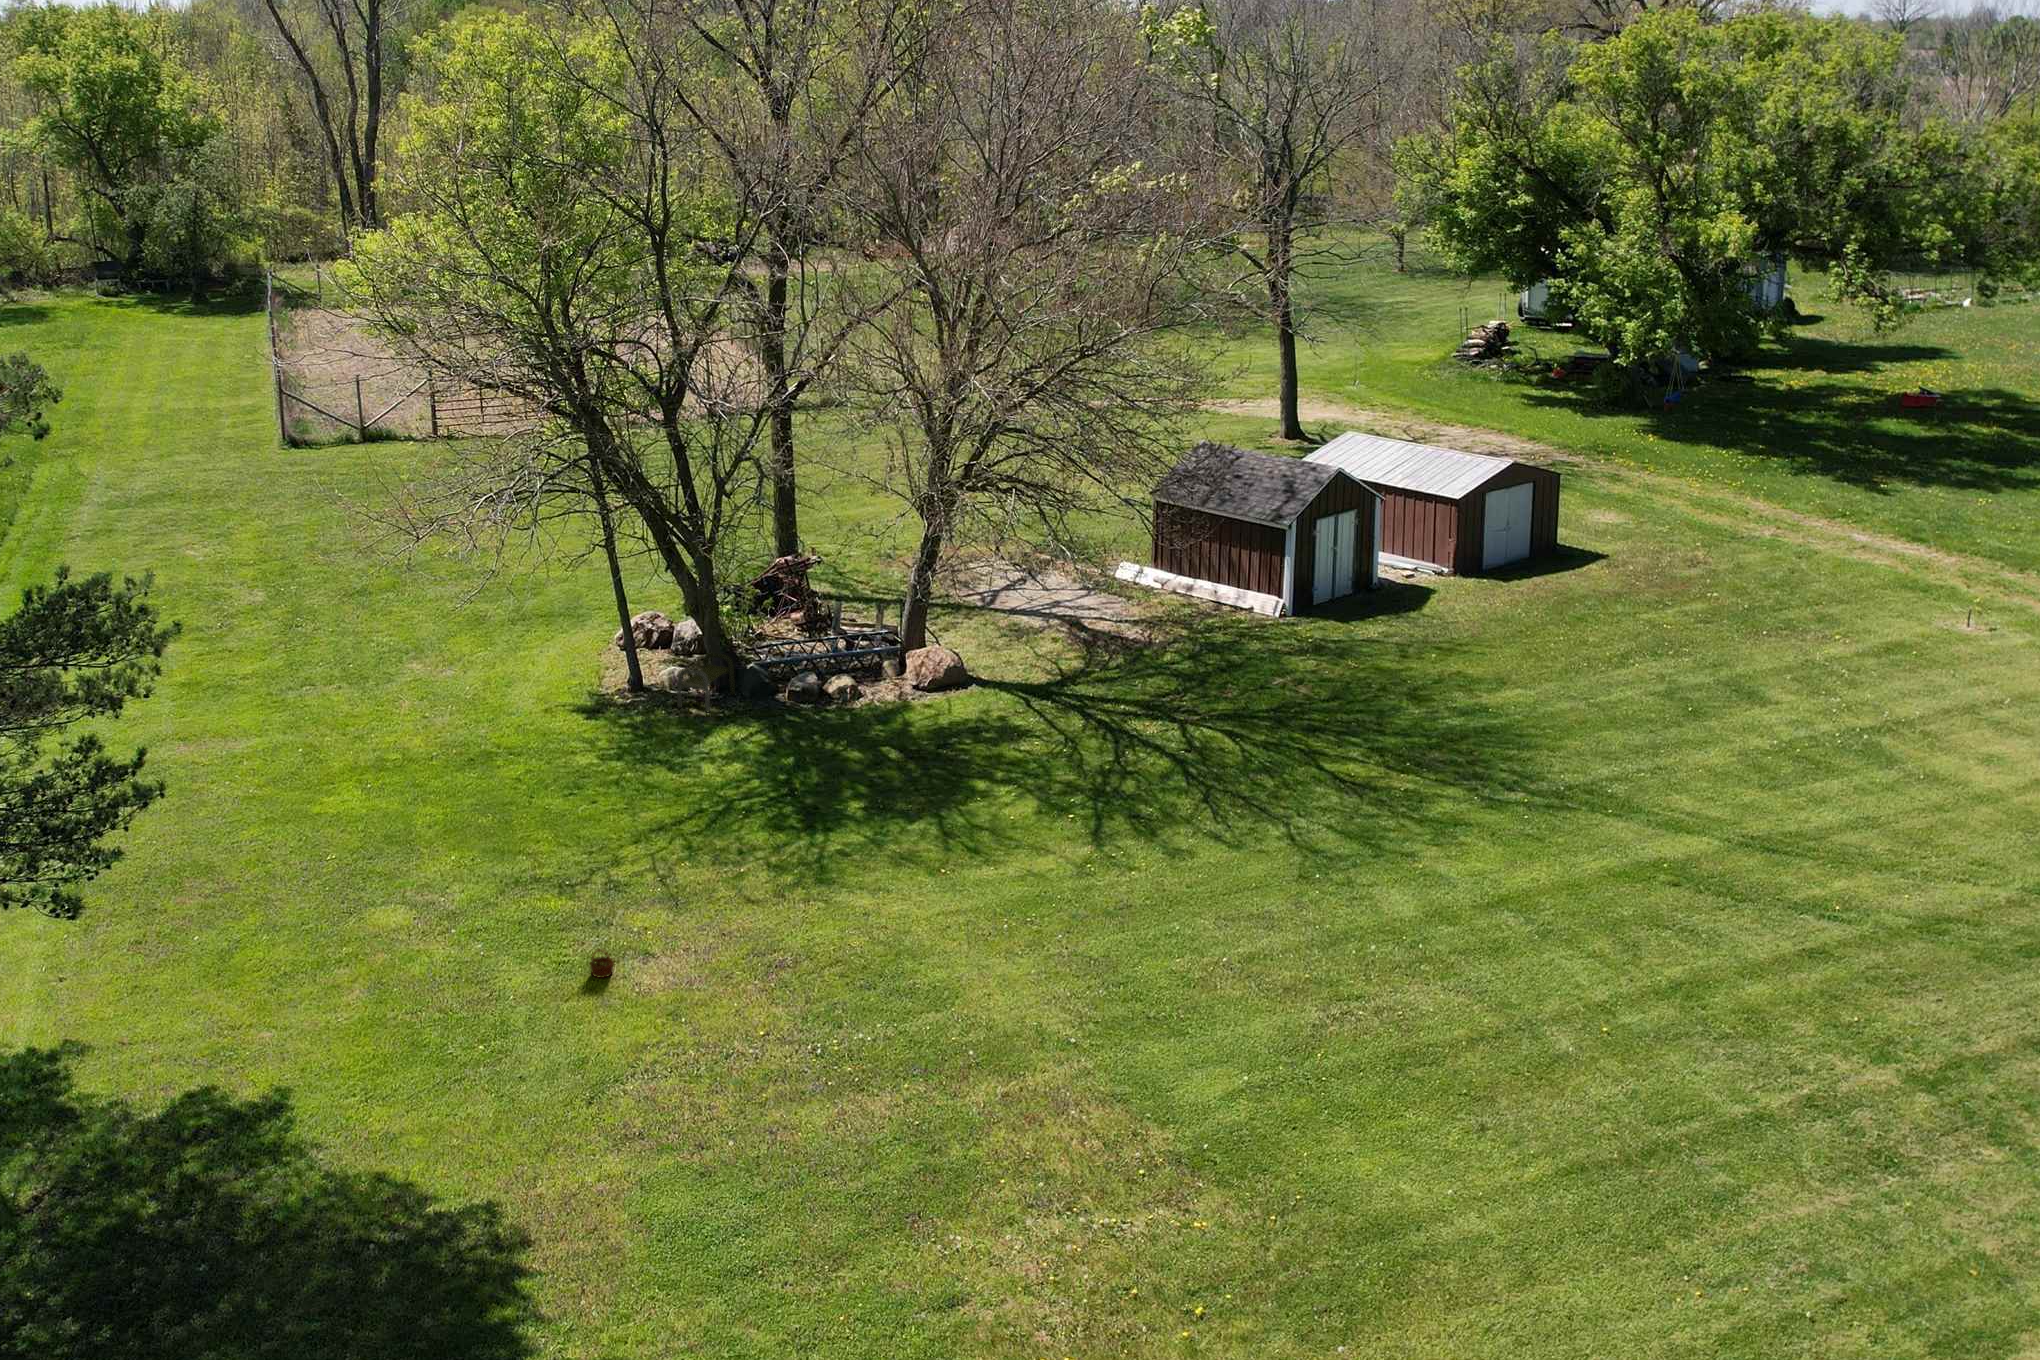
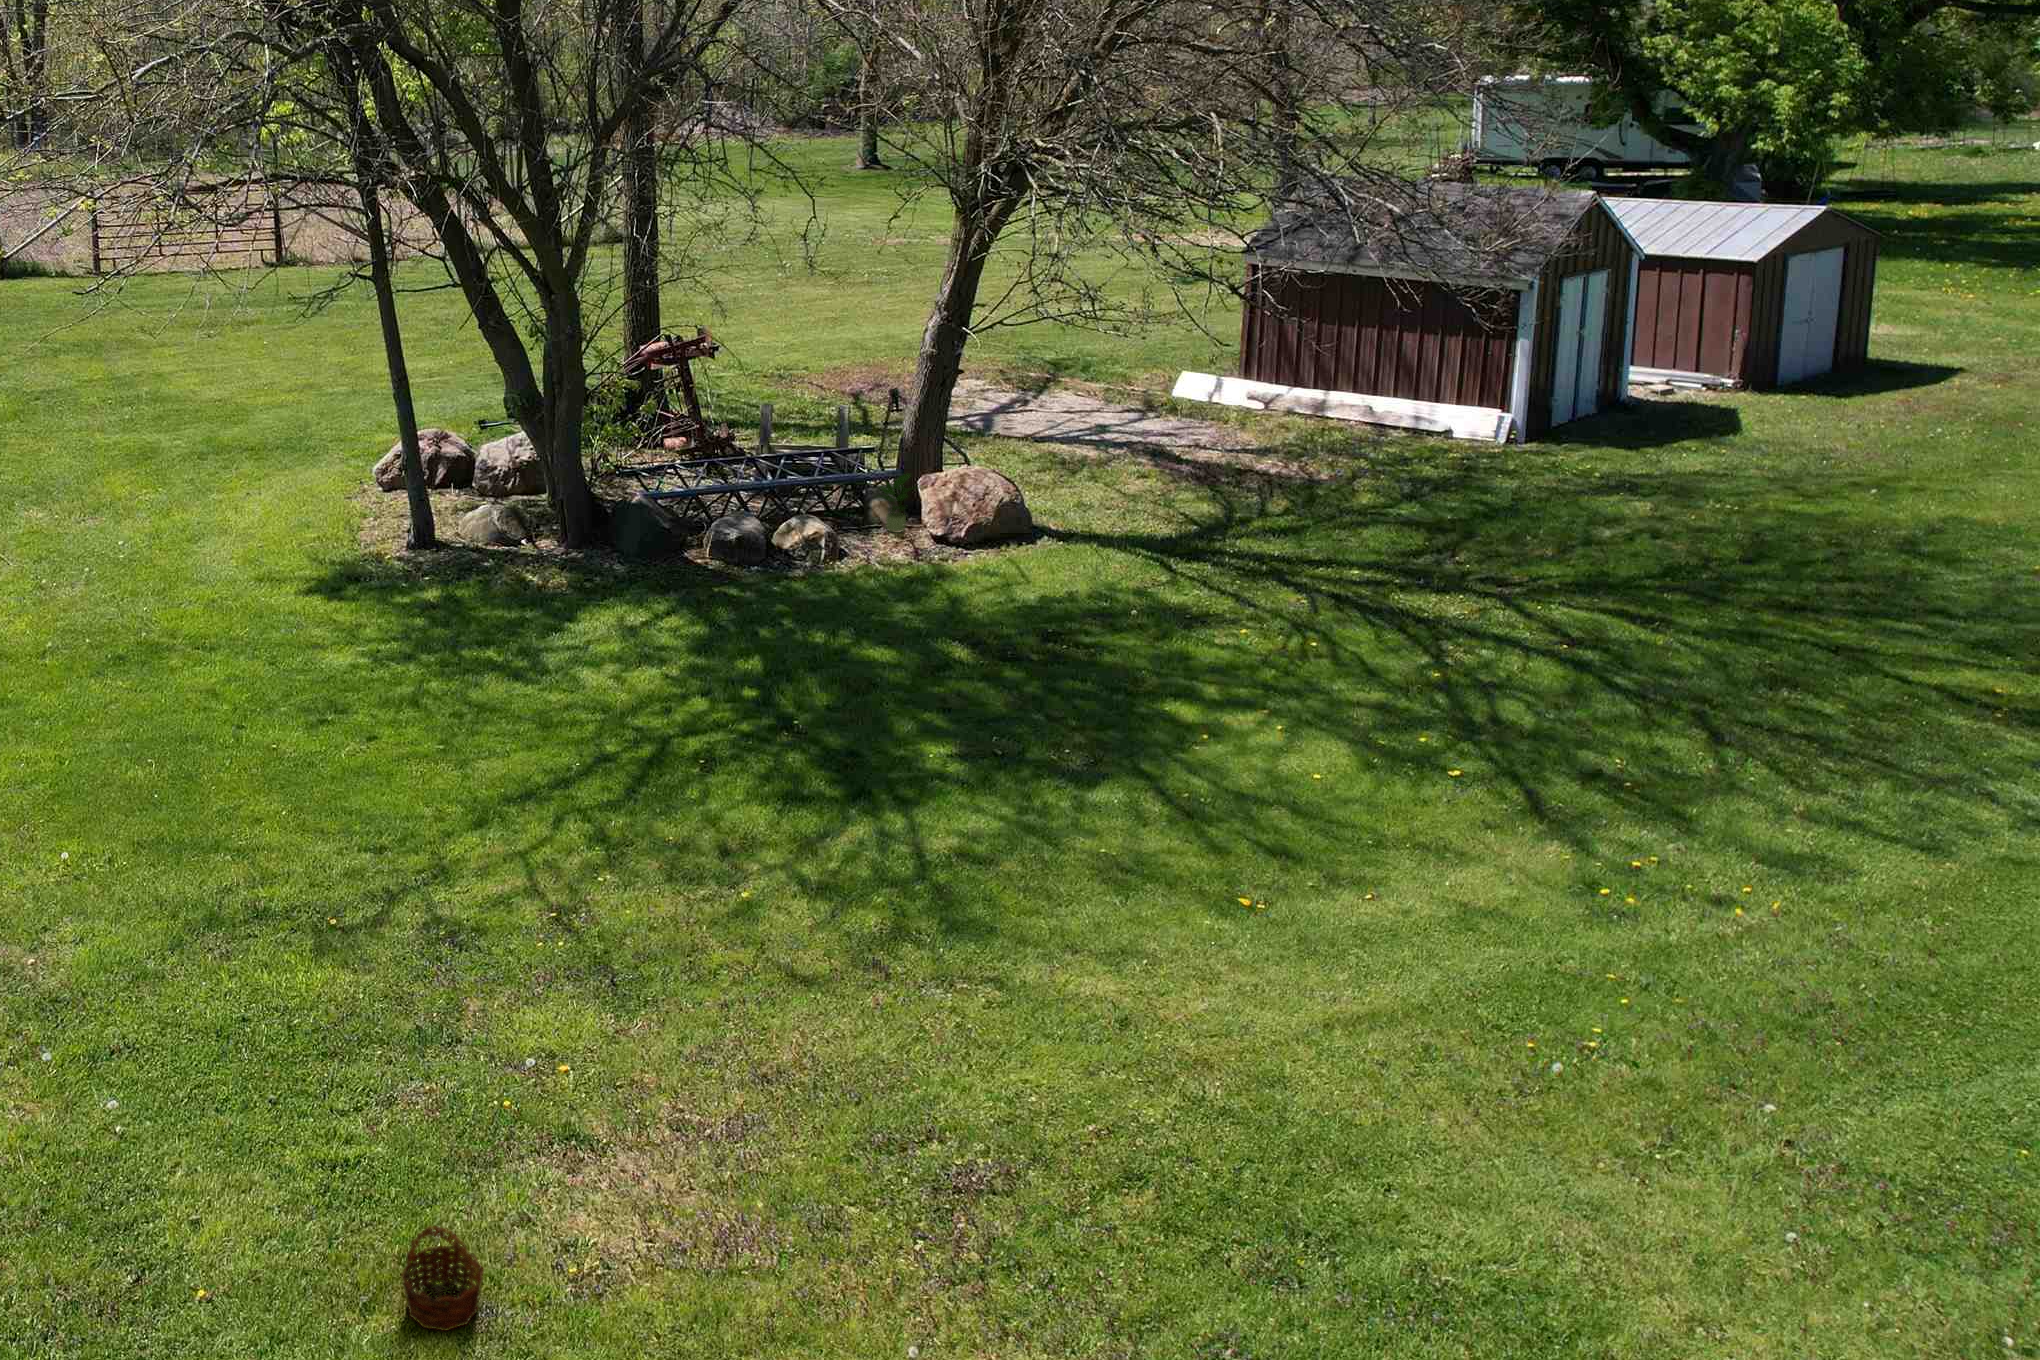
potted plant: none [885,649,910,681] -> present [879,473,914,533]
bench: present [677,653,735,712] -> none [499,472,602,580]

